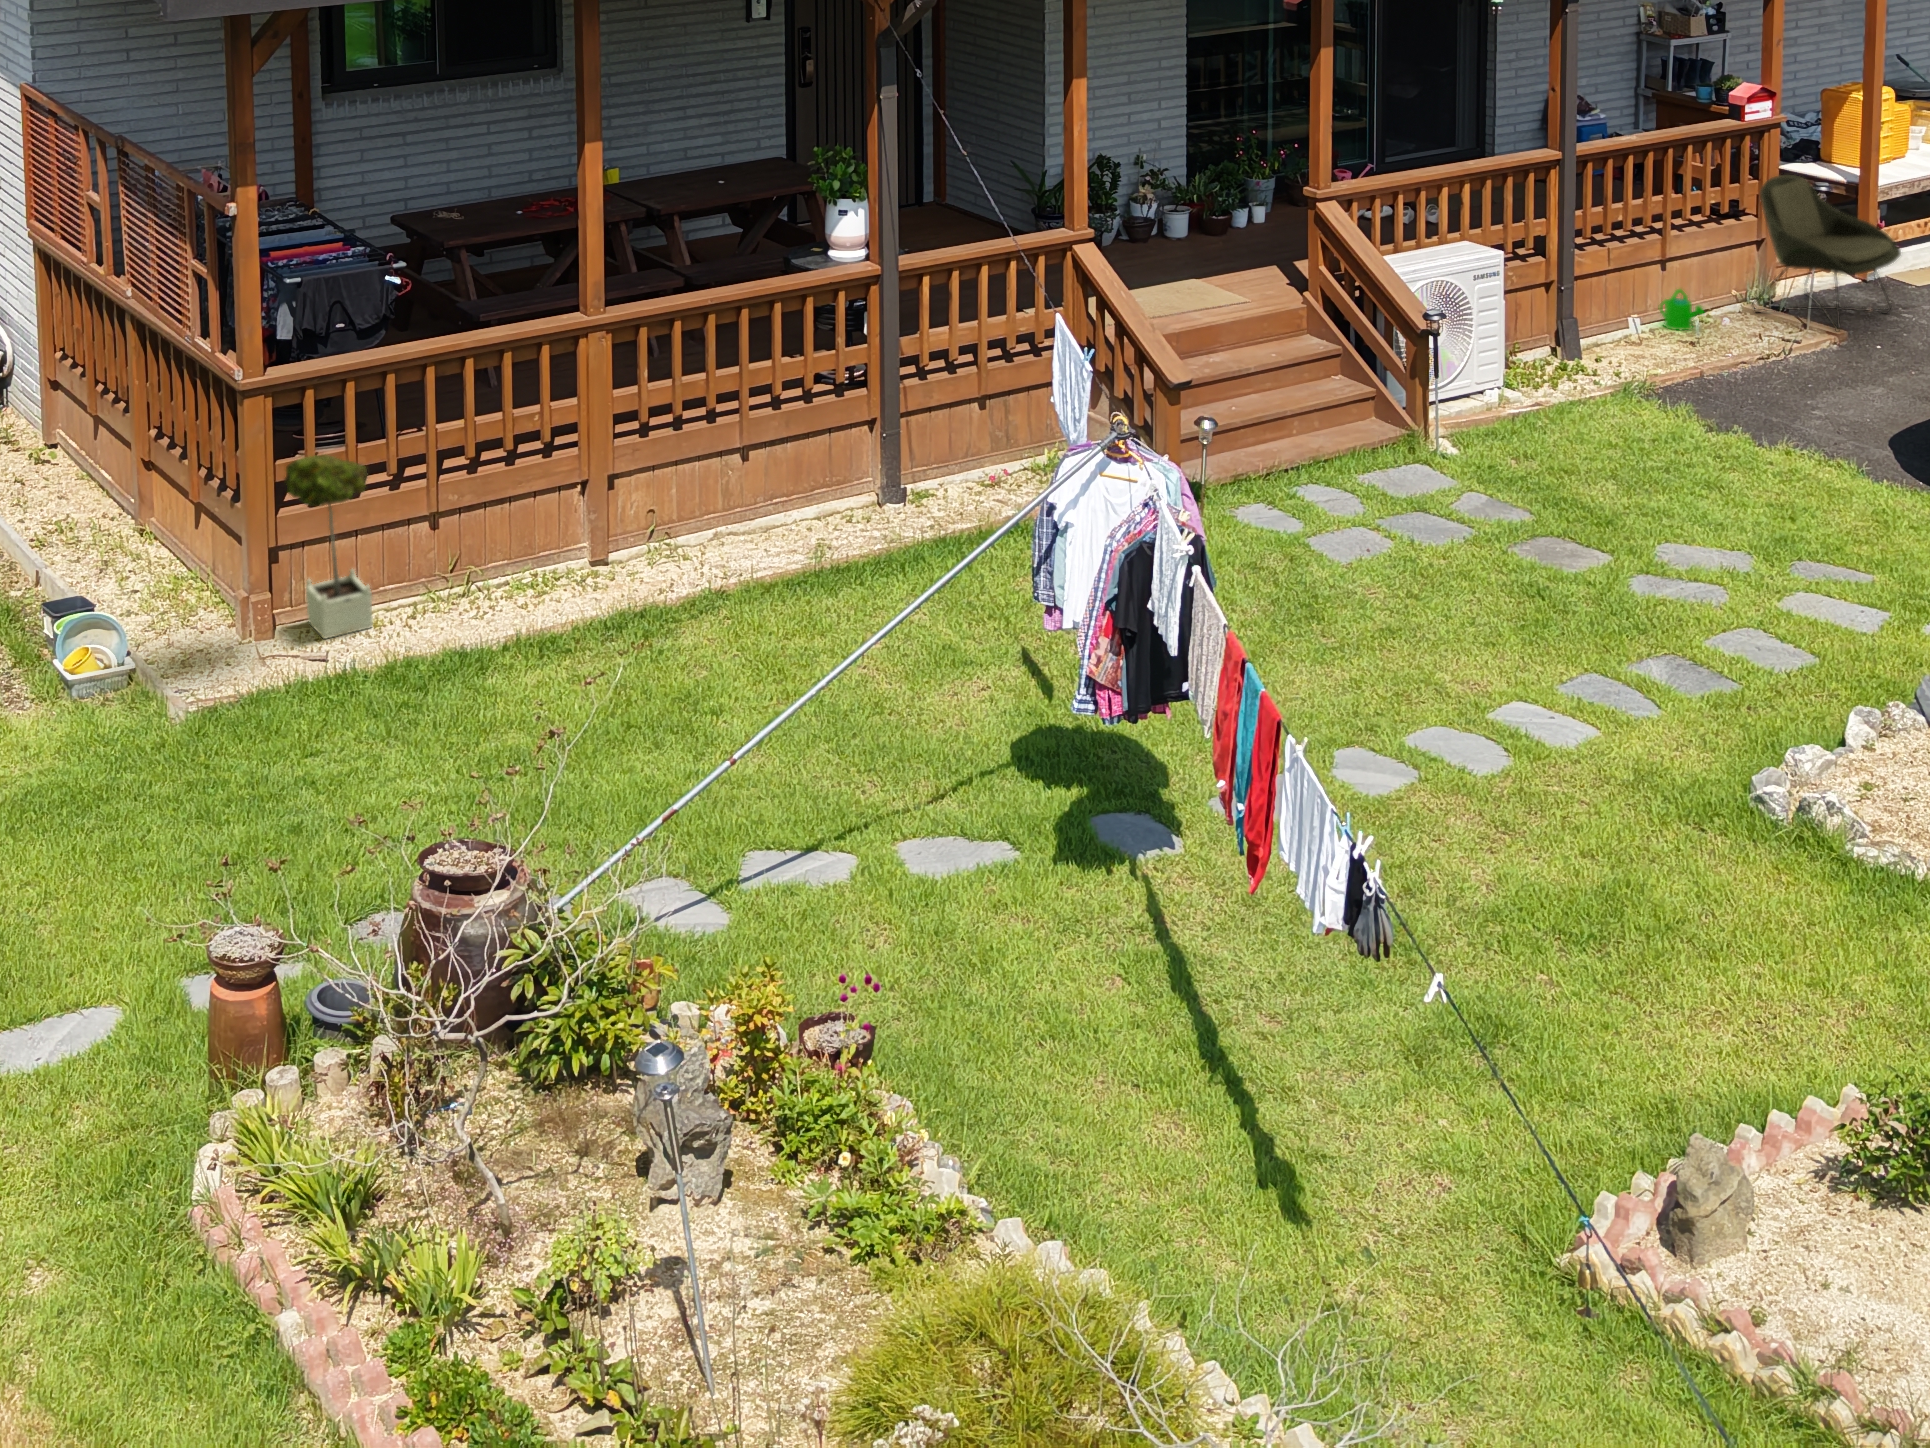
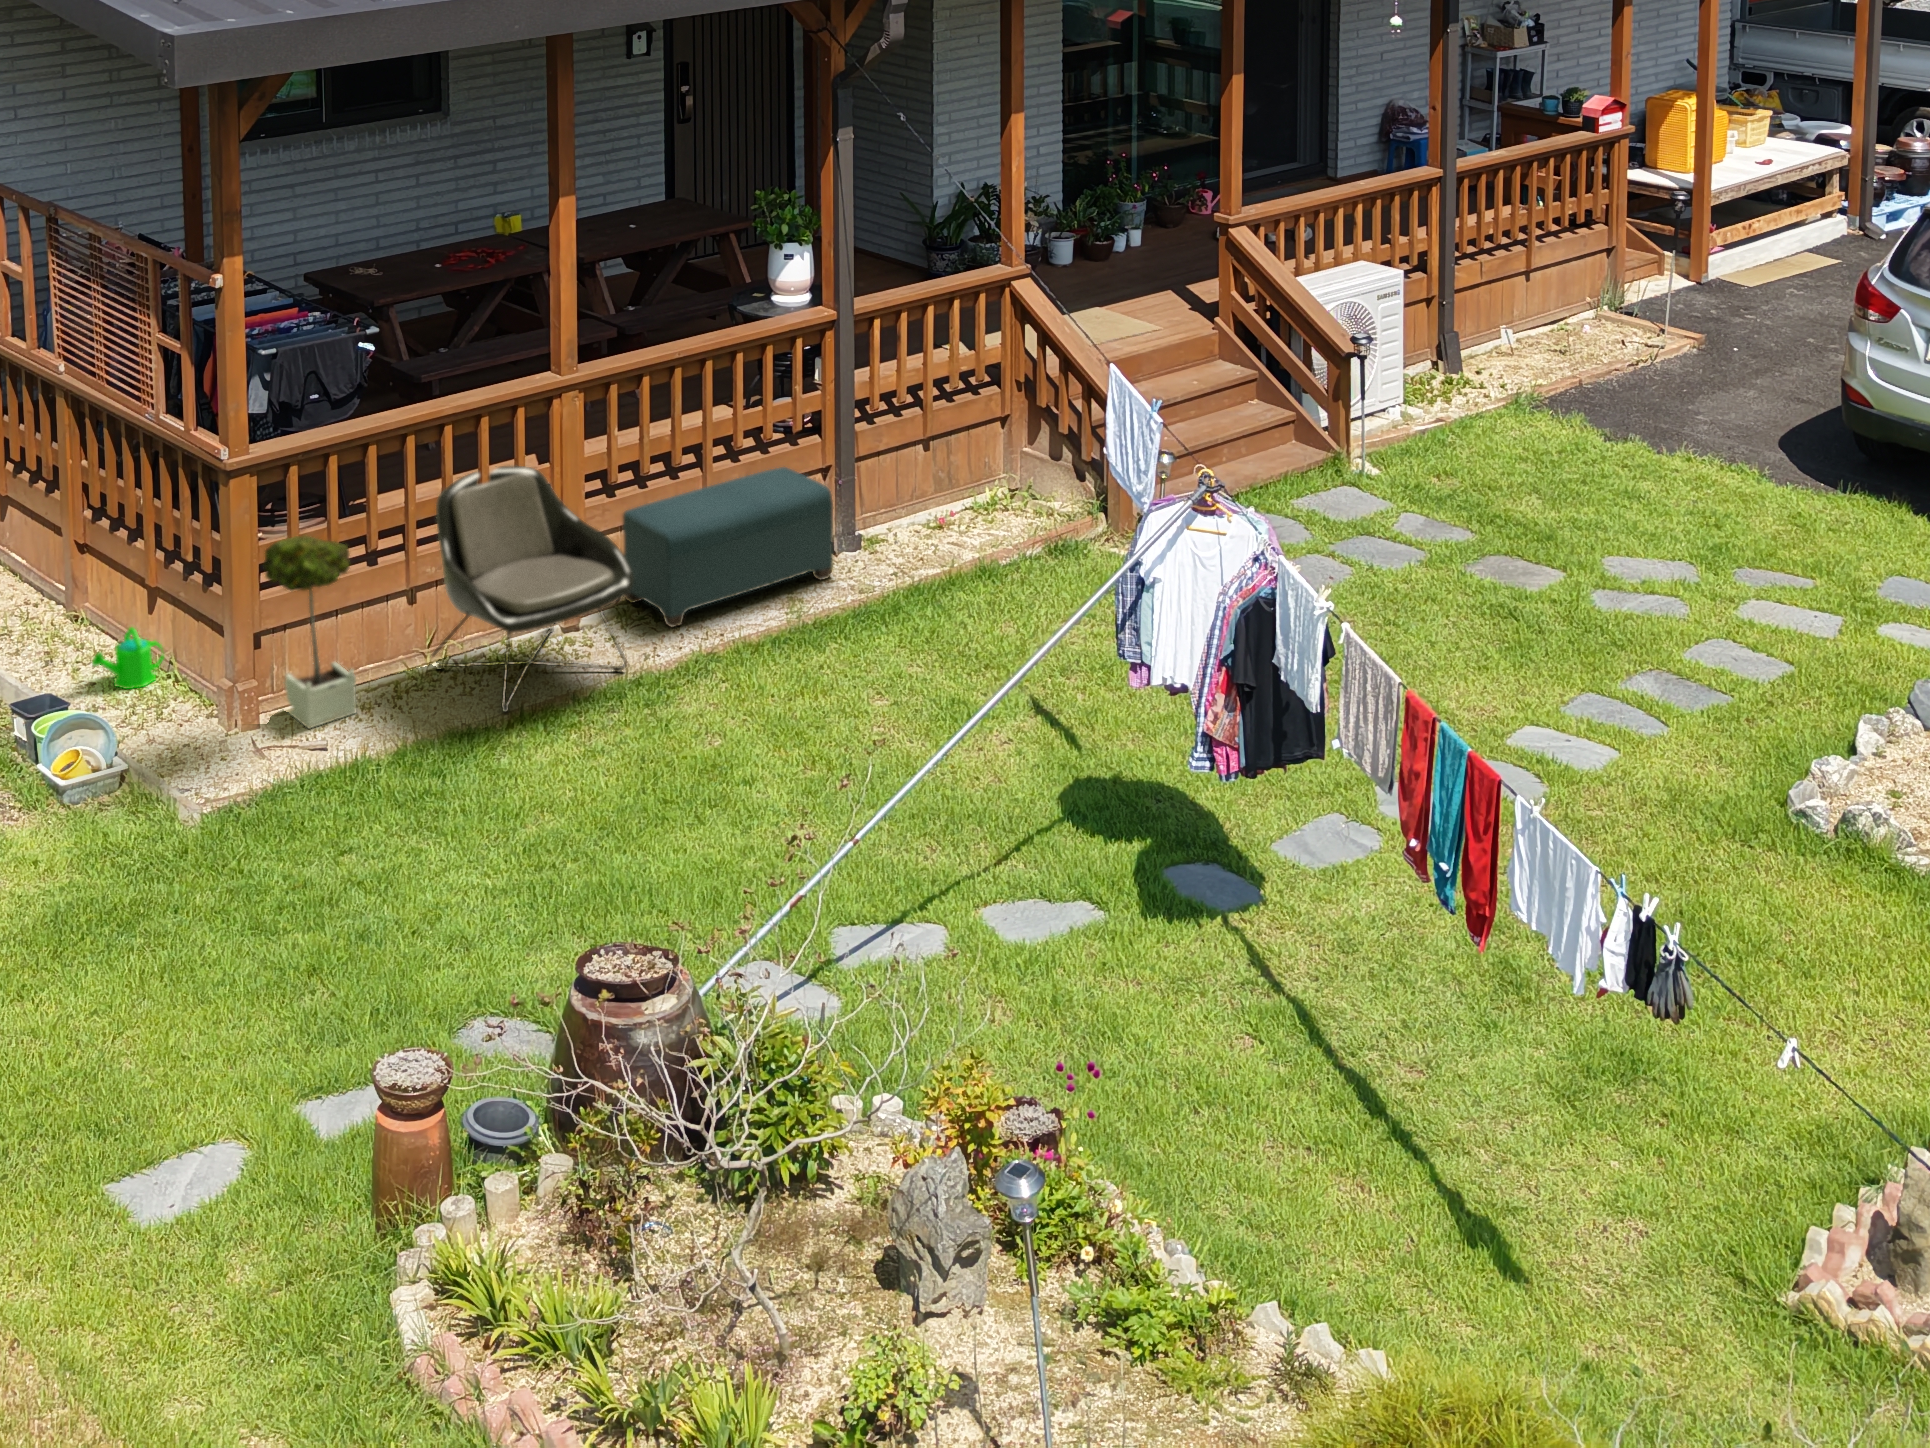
lounge chair: present [1753,175,1901,331] -> present [433,466,634,712]
watering can: present [1658,289,1704,330] -> present [92,627,164,689]
bench: none [653,418,866,566] -> present [623,467,833,627]

